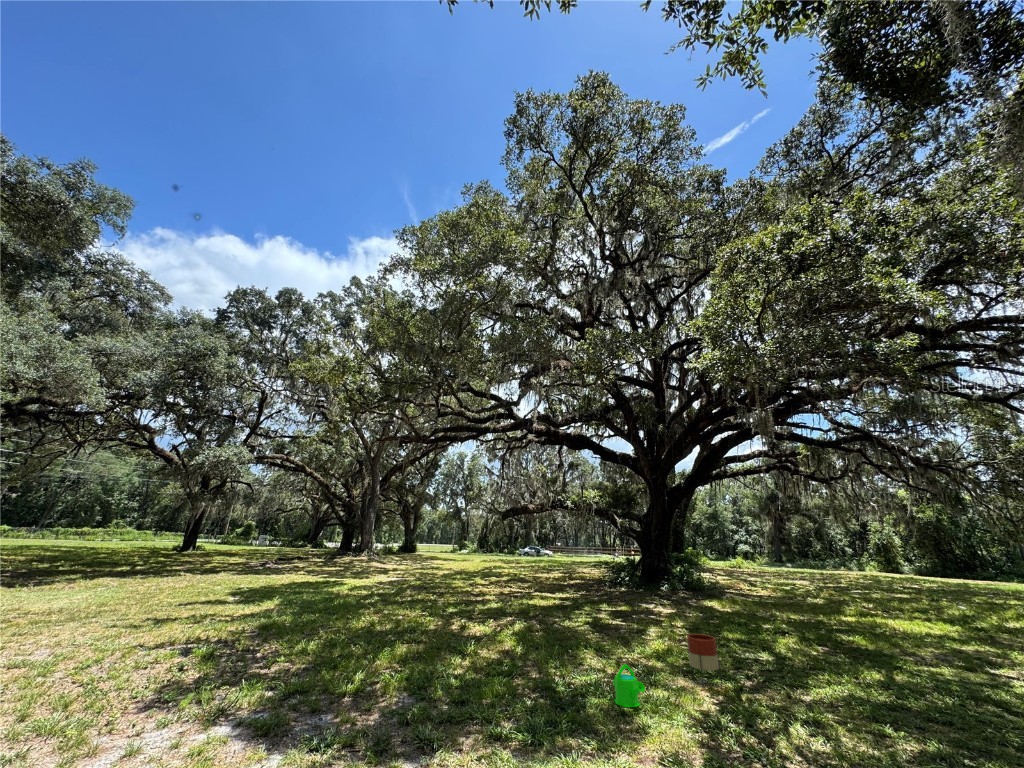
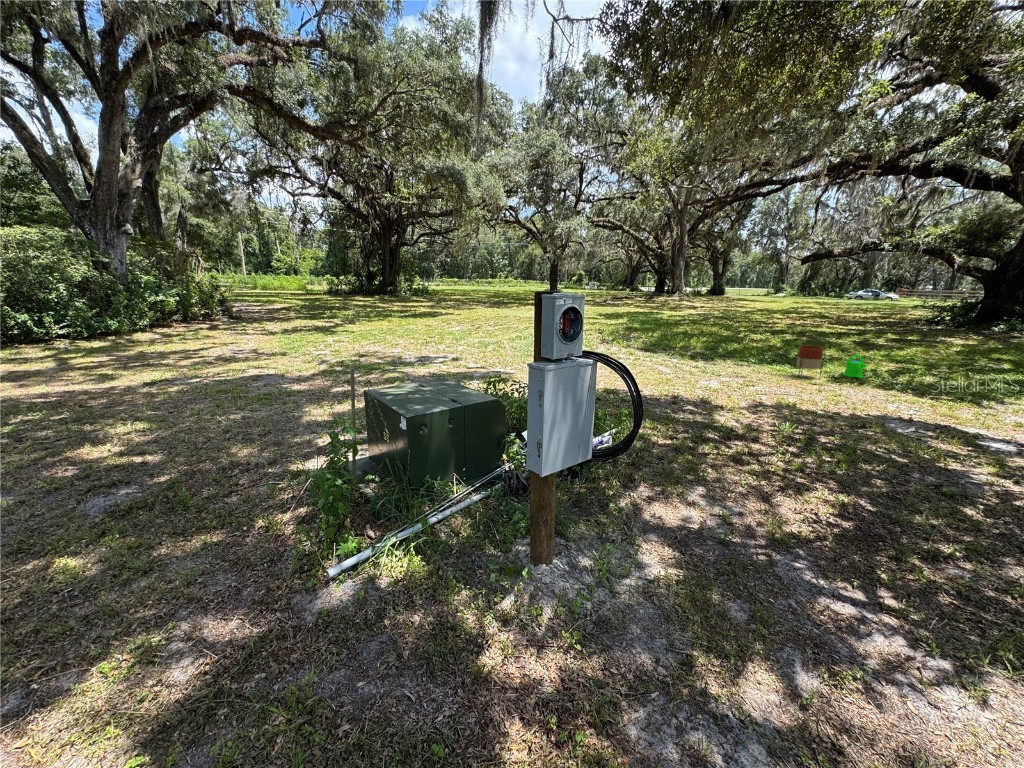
planter: present [687,634,722,685] -> present [796,346,824,378]

